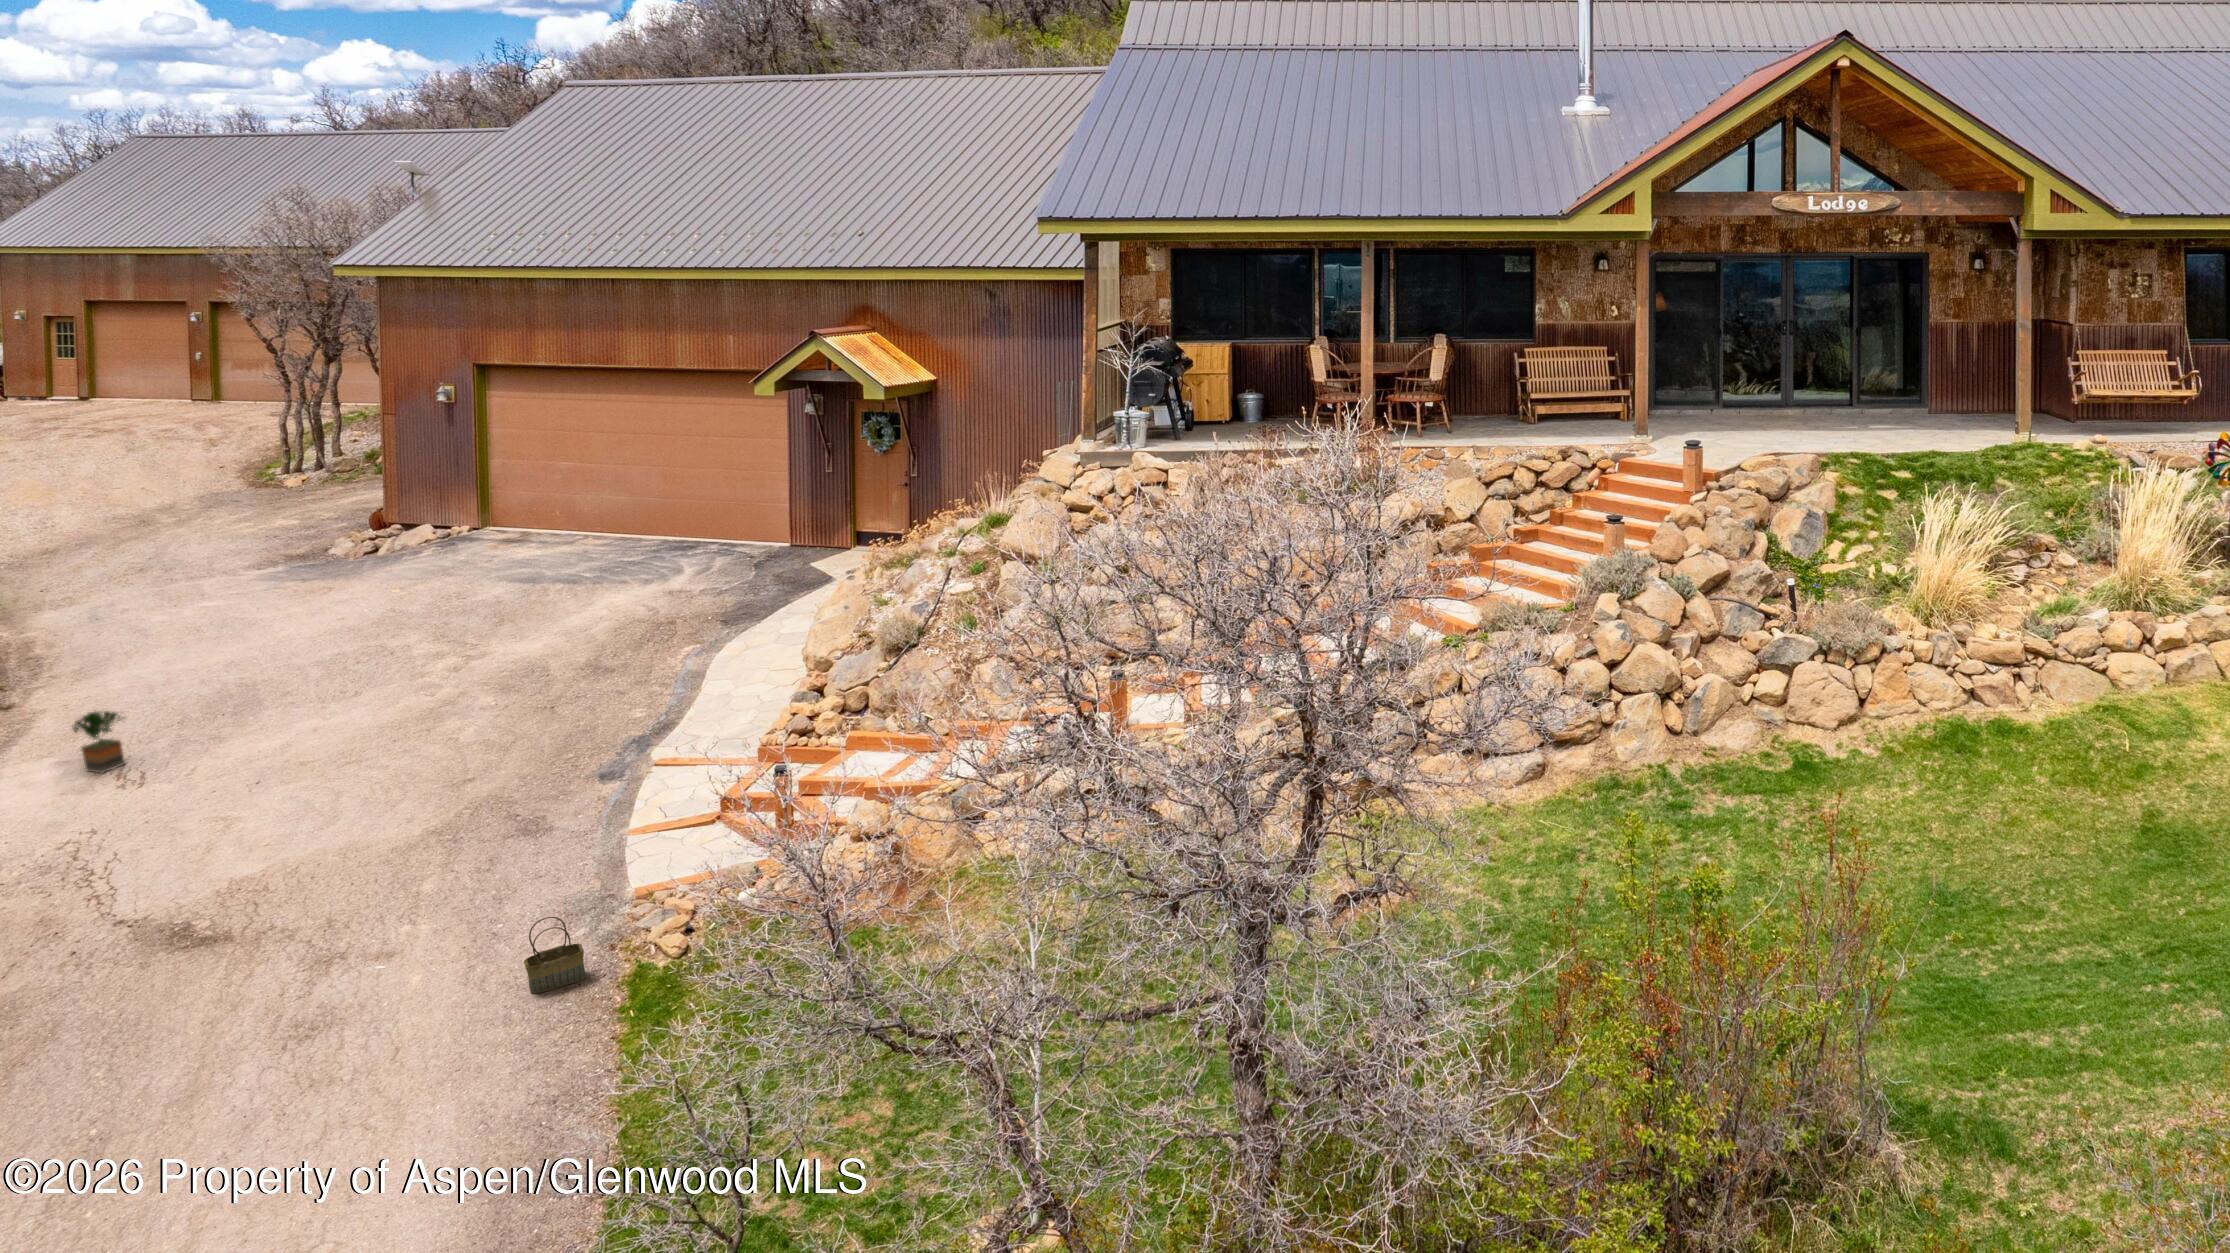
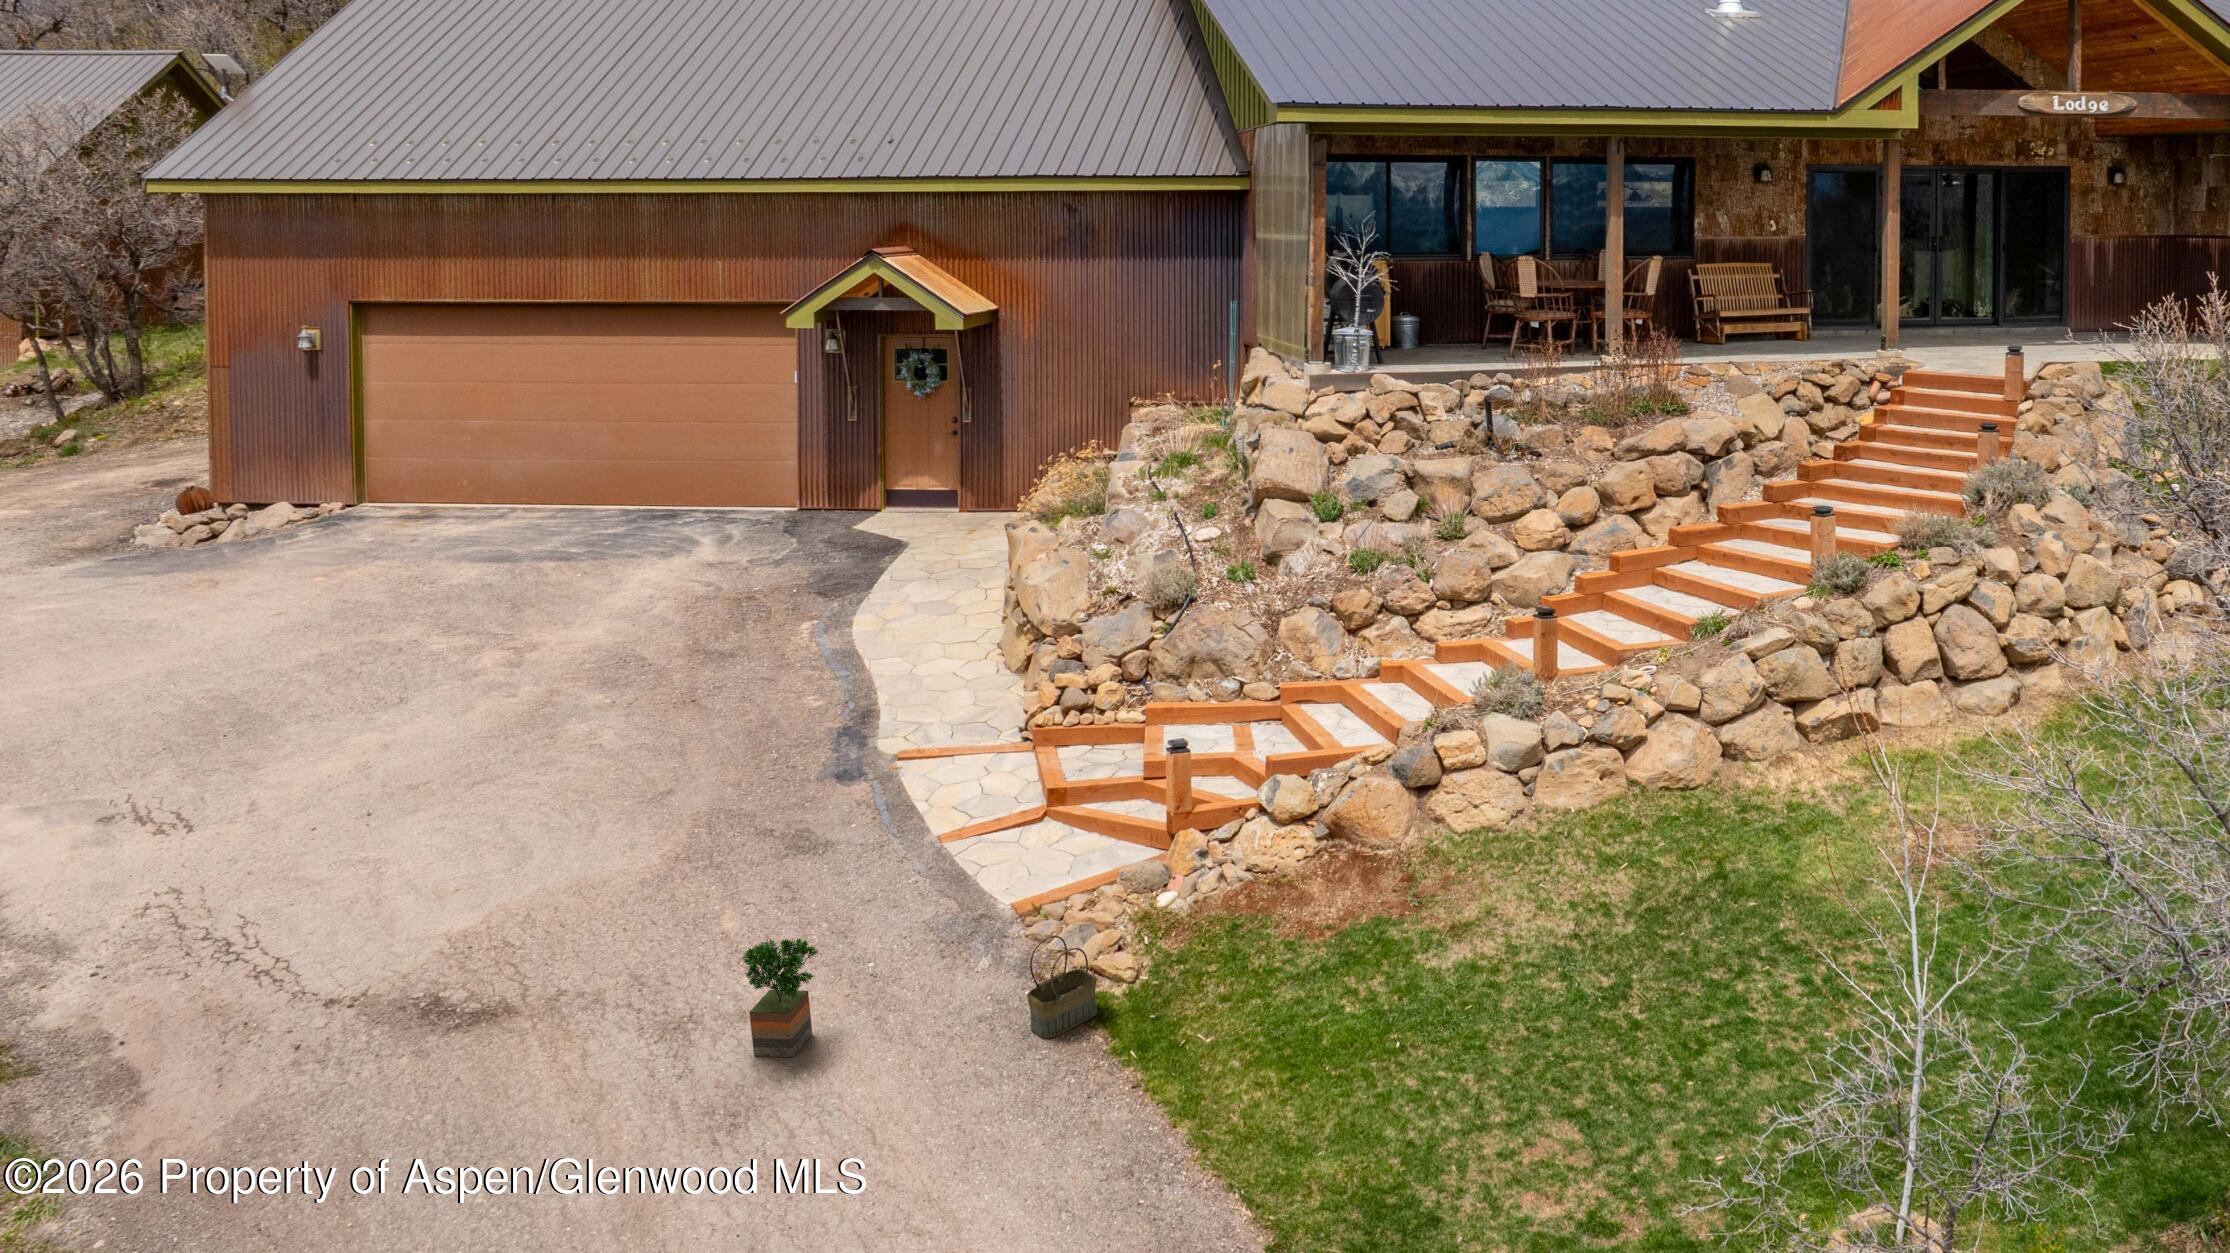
potted tree: present [73,711,125,773] -> present [742,938,818,1057]

